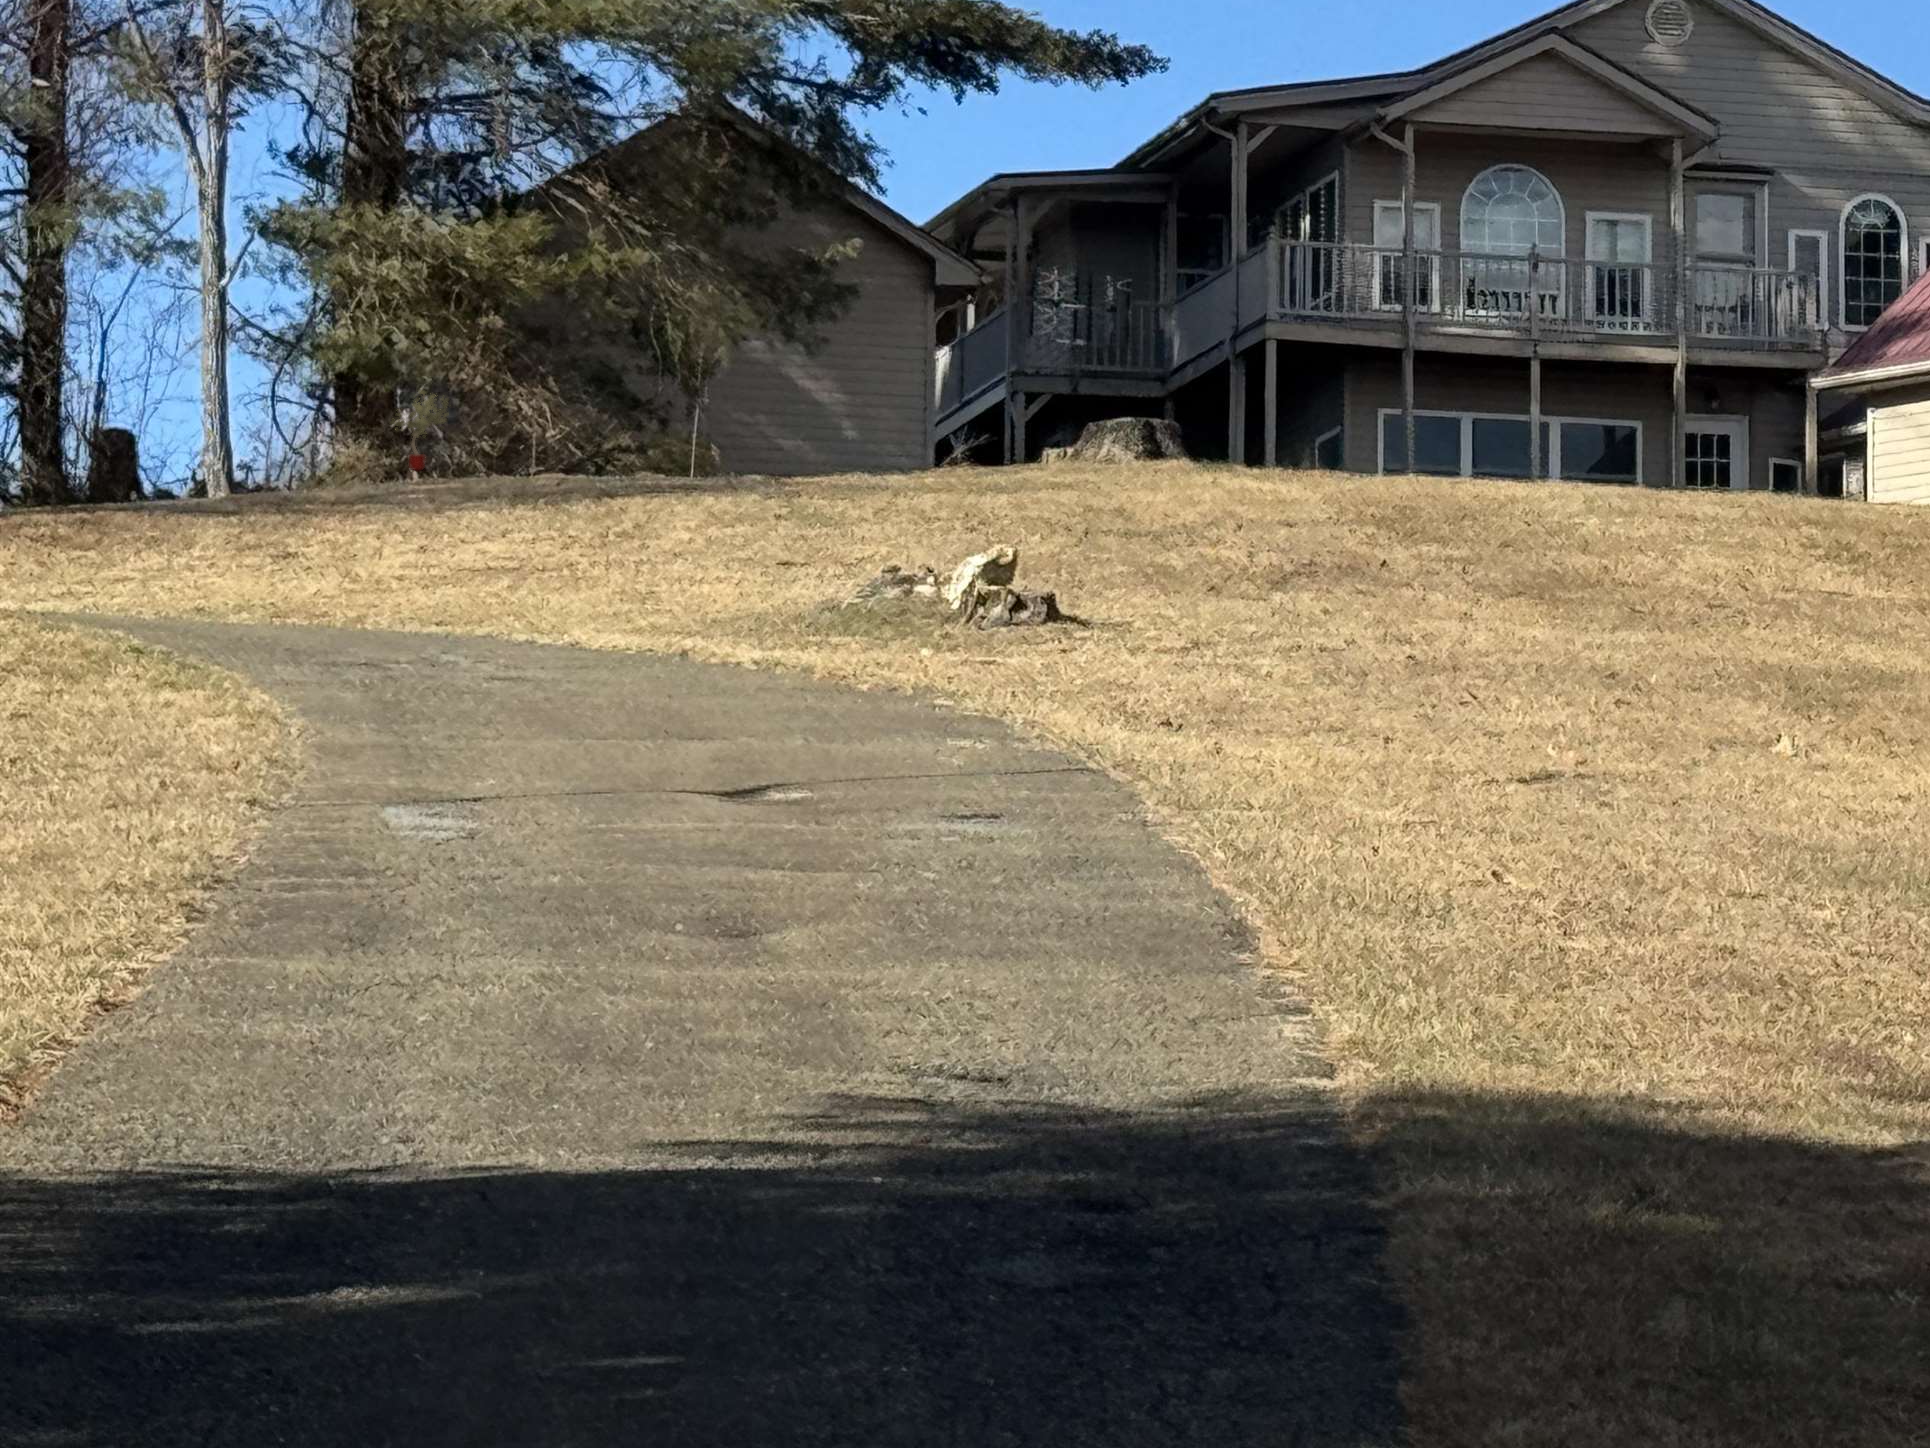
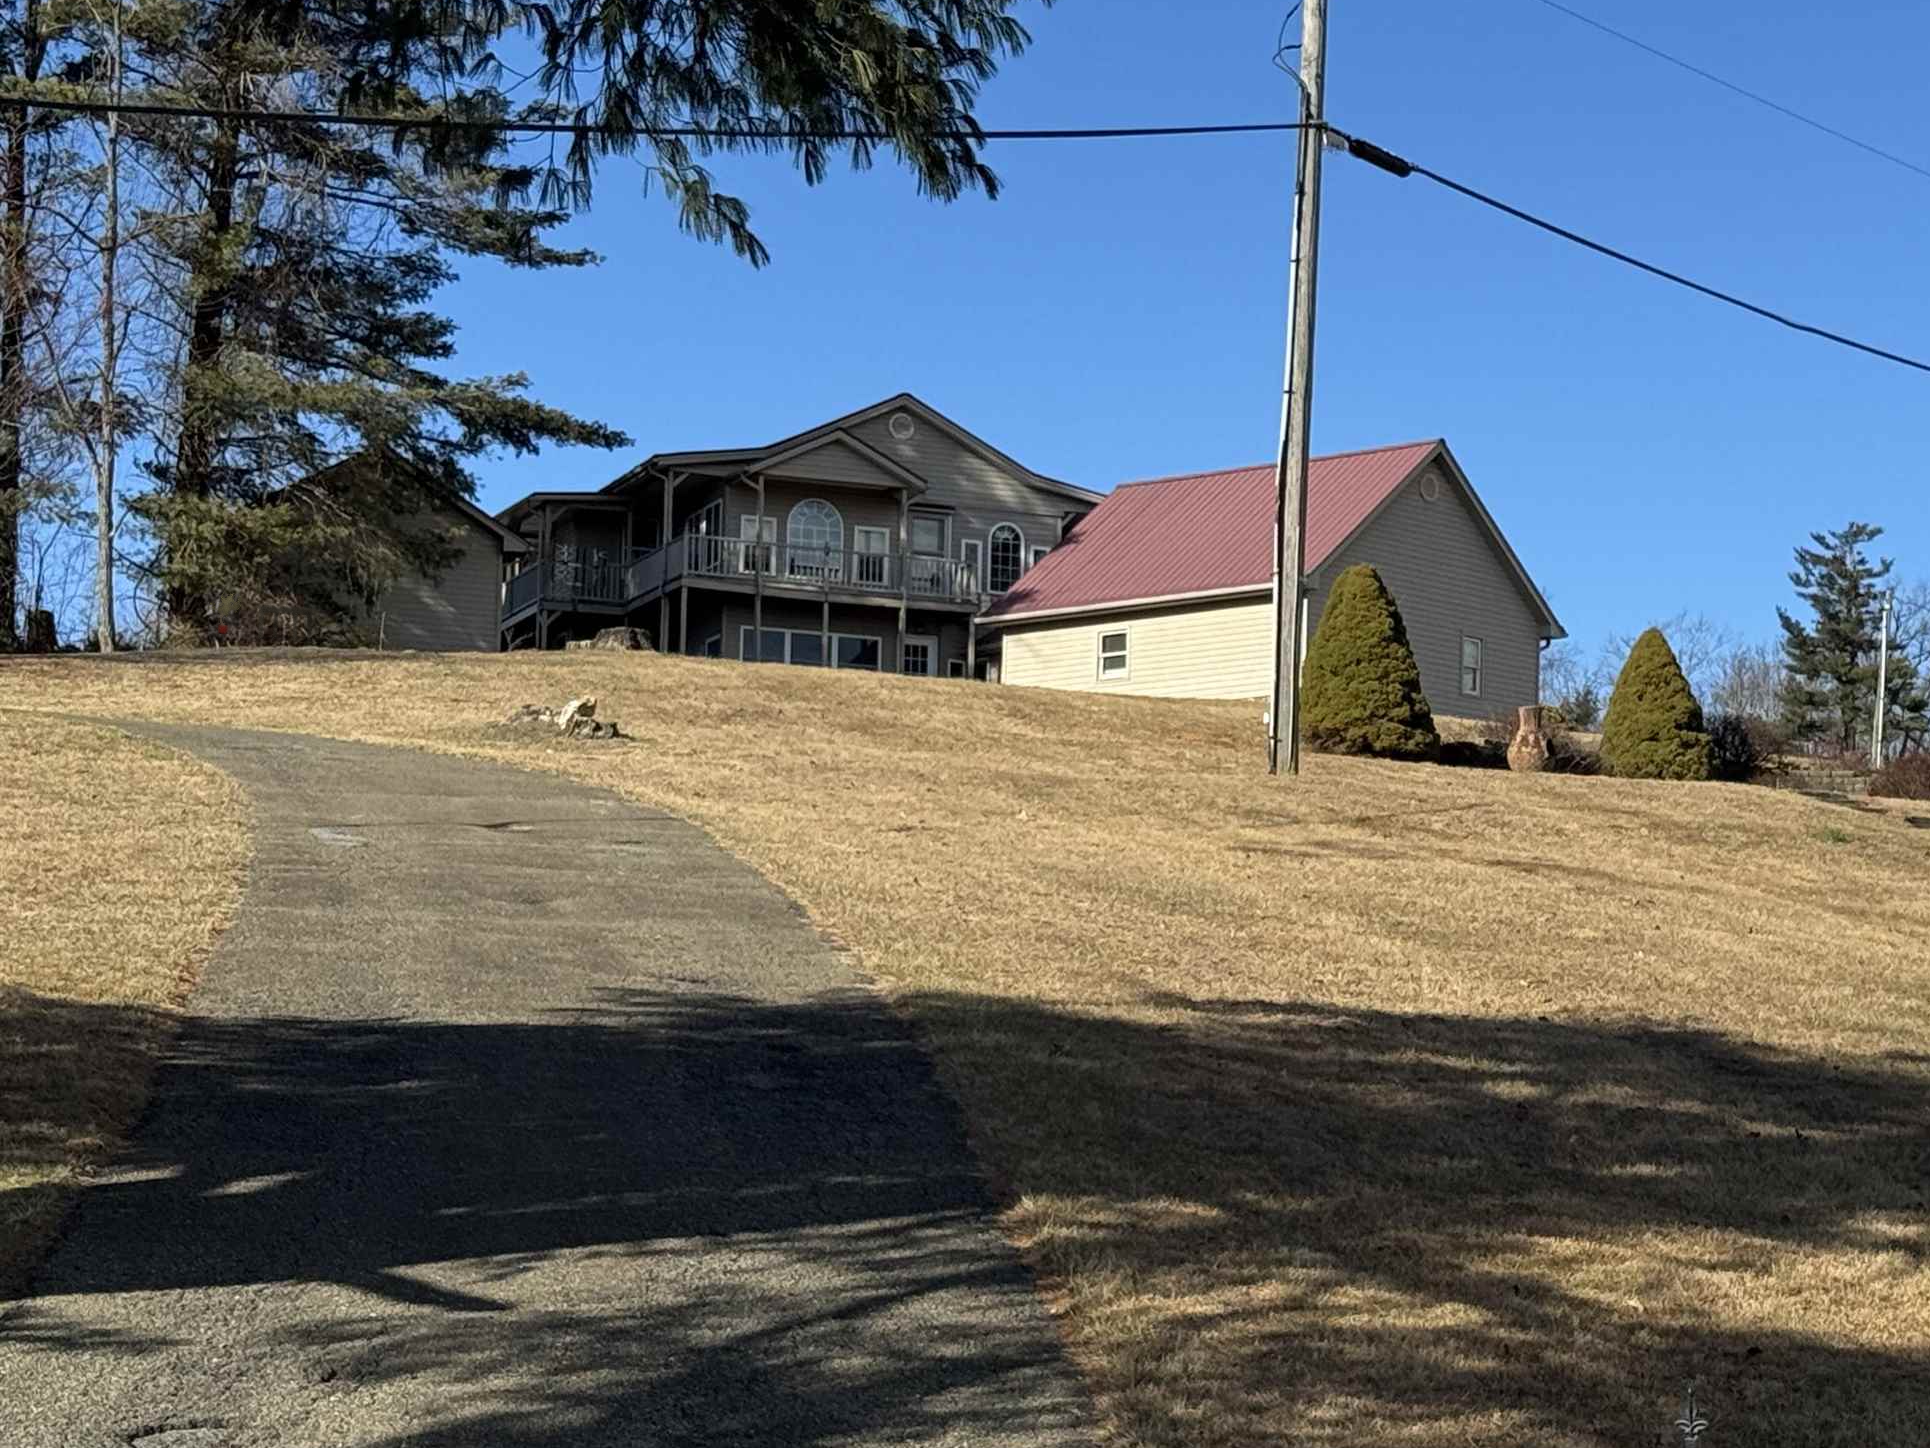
round table: none [468,412,579,481] -> present [257,605,314,641]

